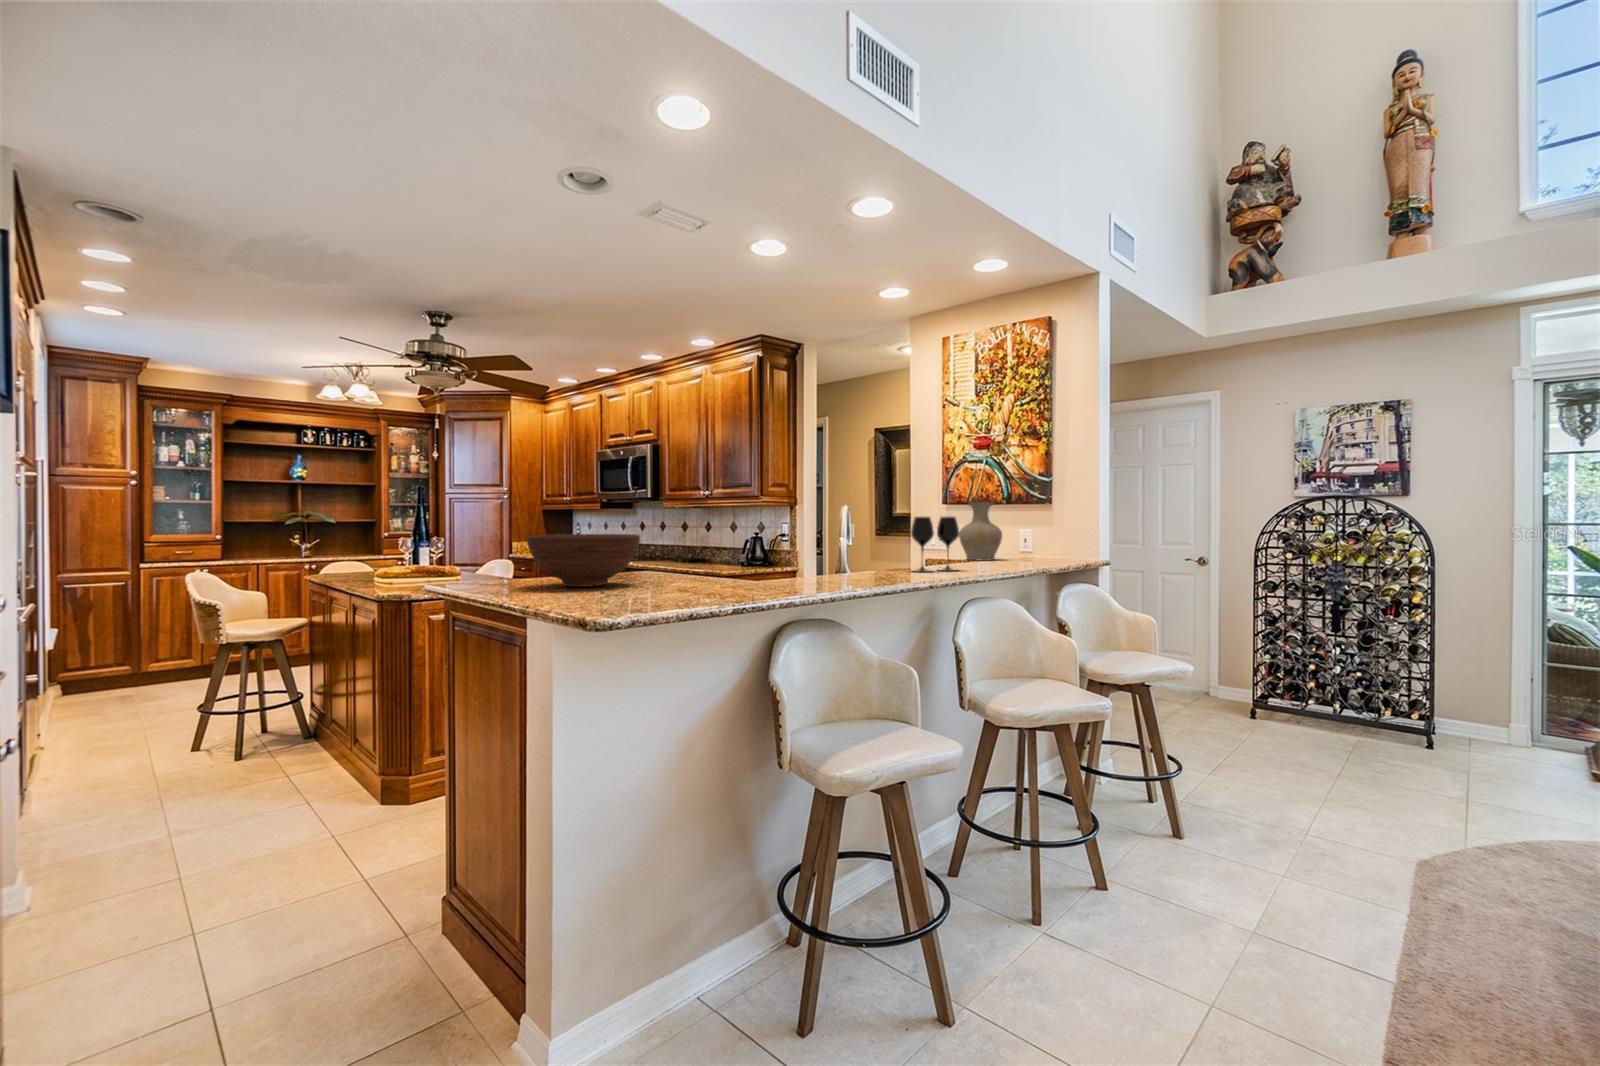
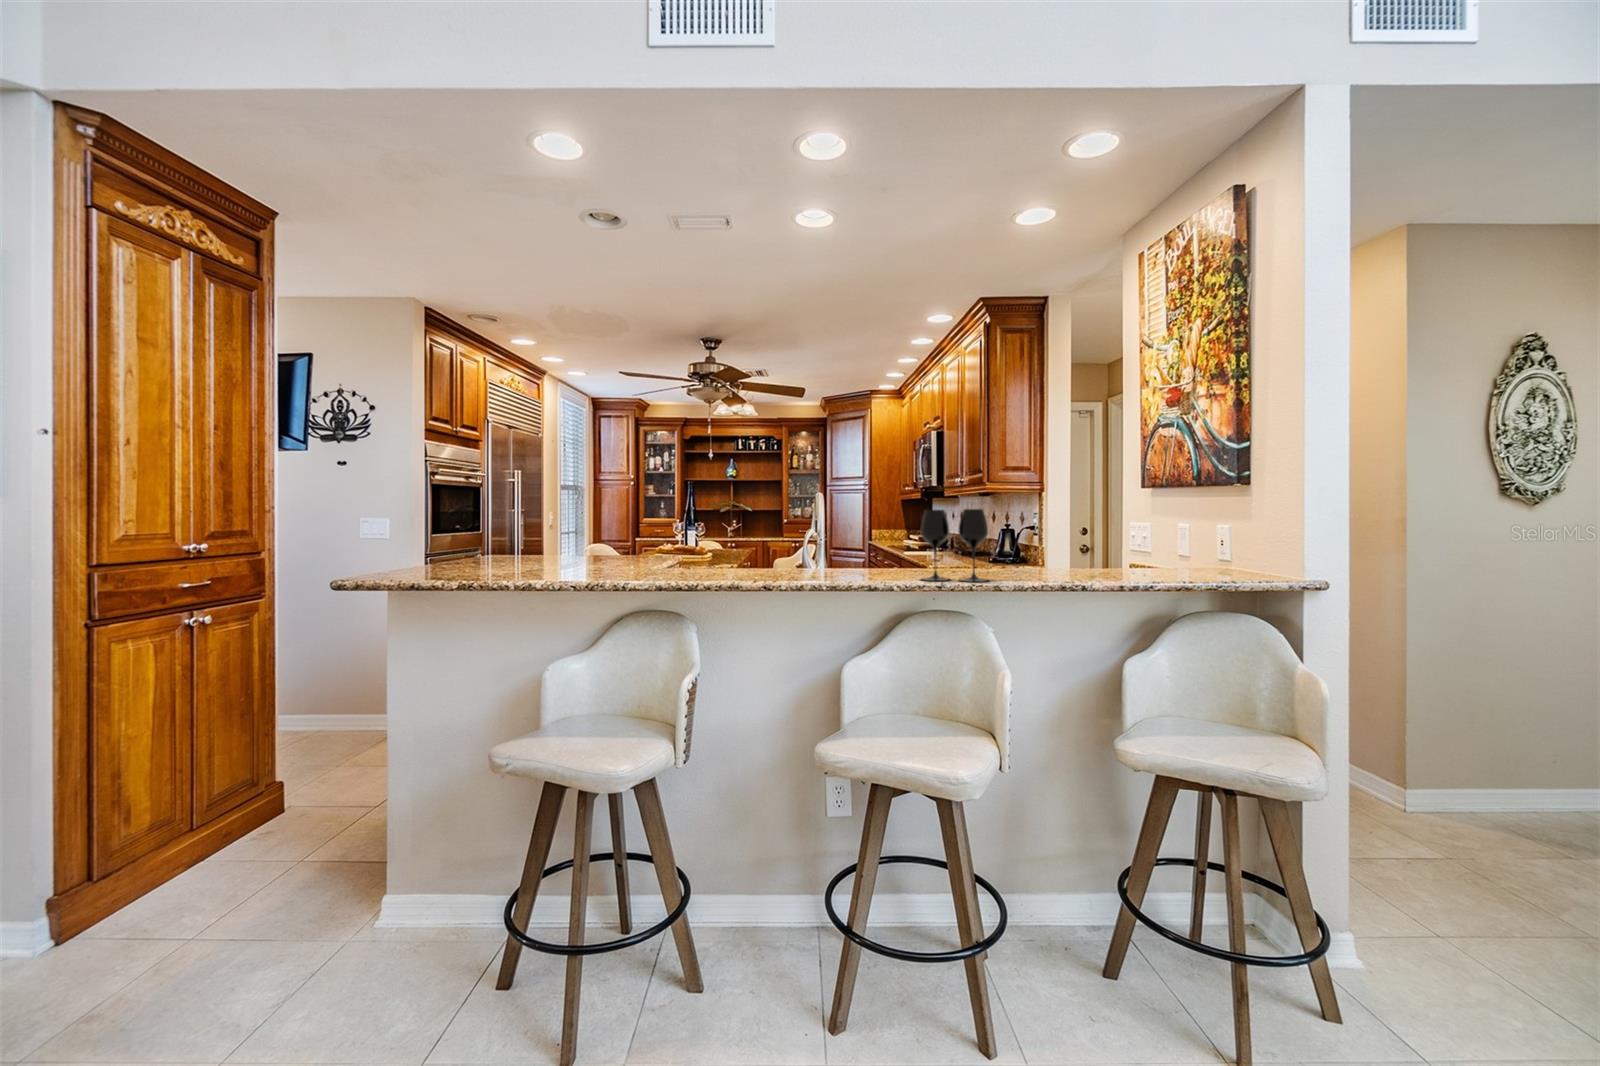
vase: present [959,502,1002,561] -> none [1137,483,1205,569]
fruit bowl: present [527,534,640,587] -> none [527,529,626,576]

